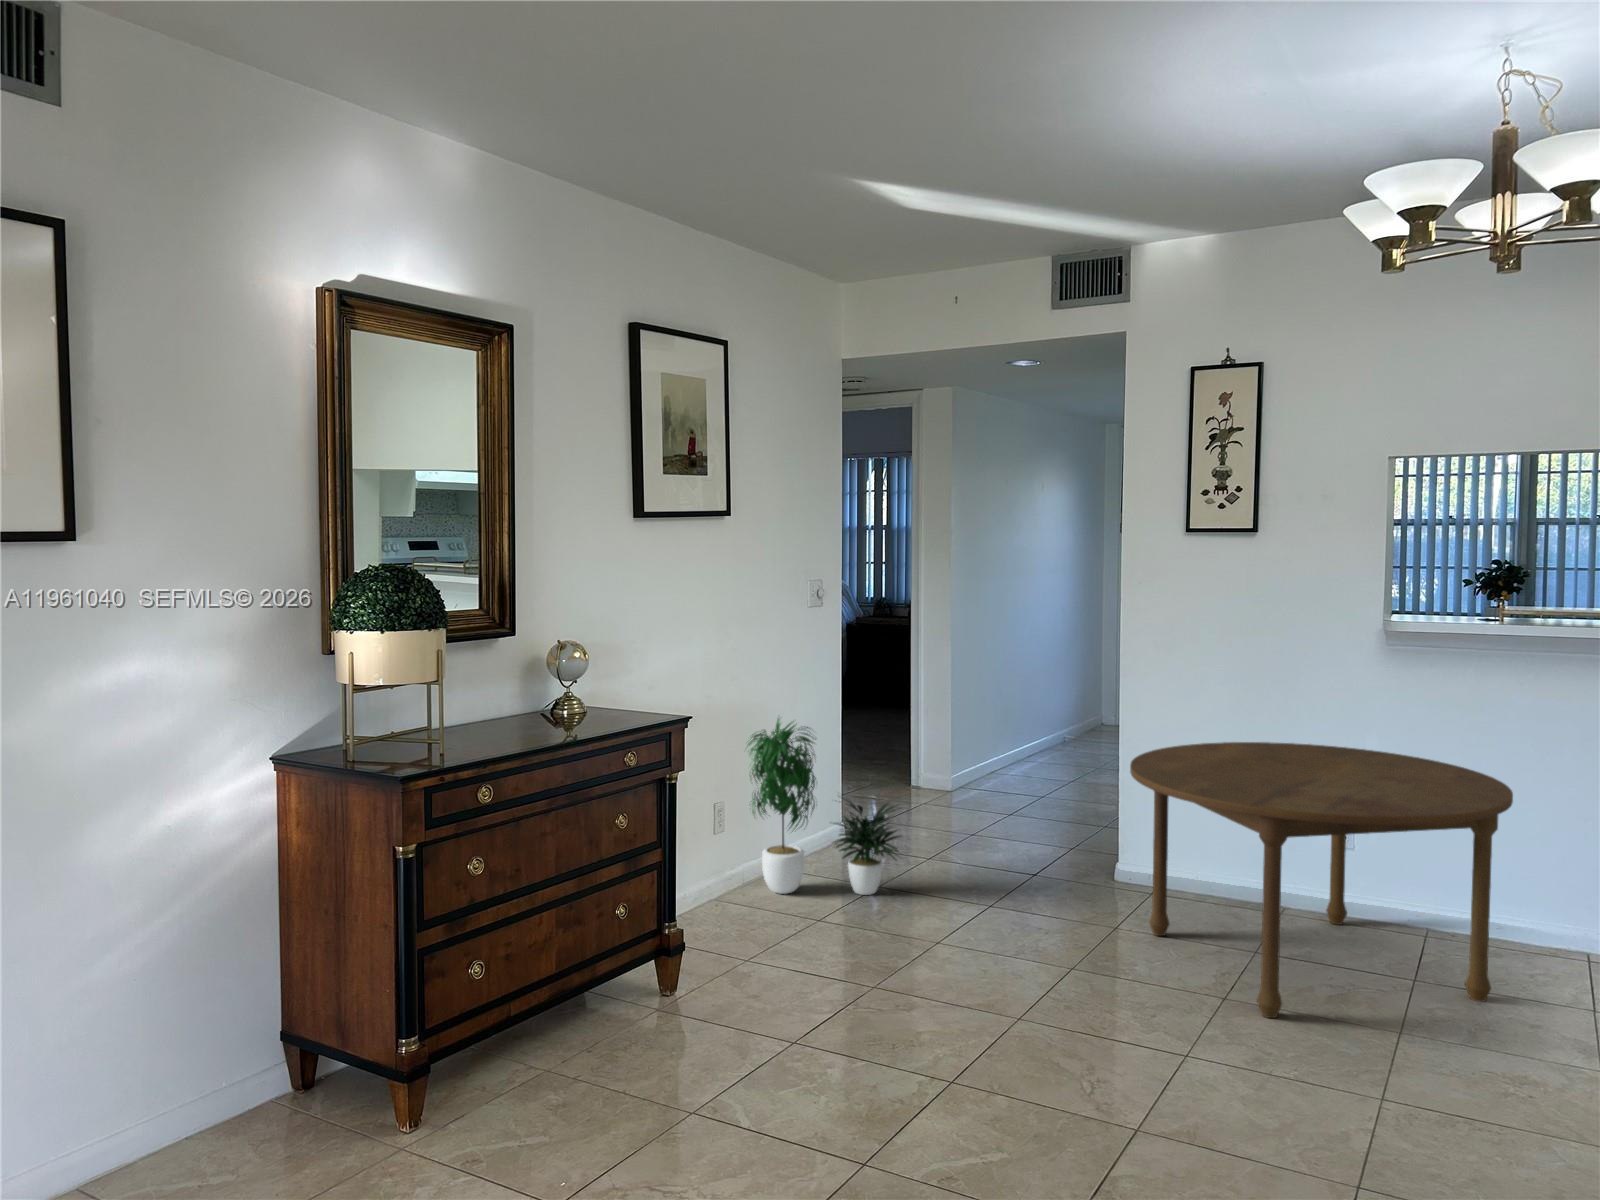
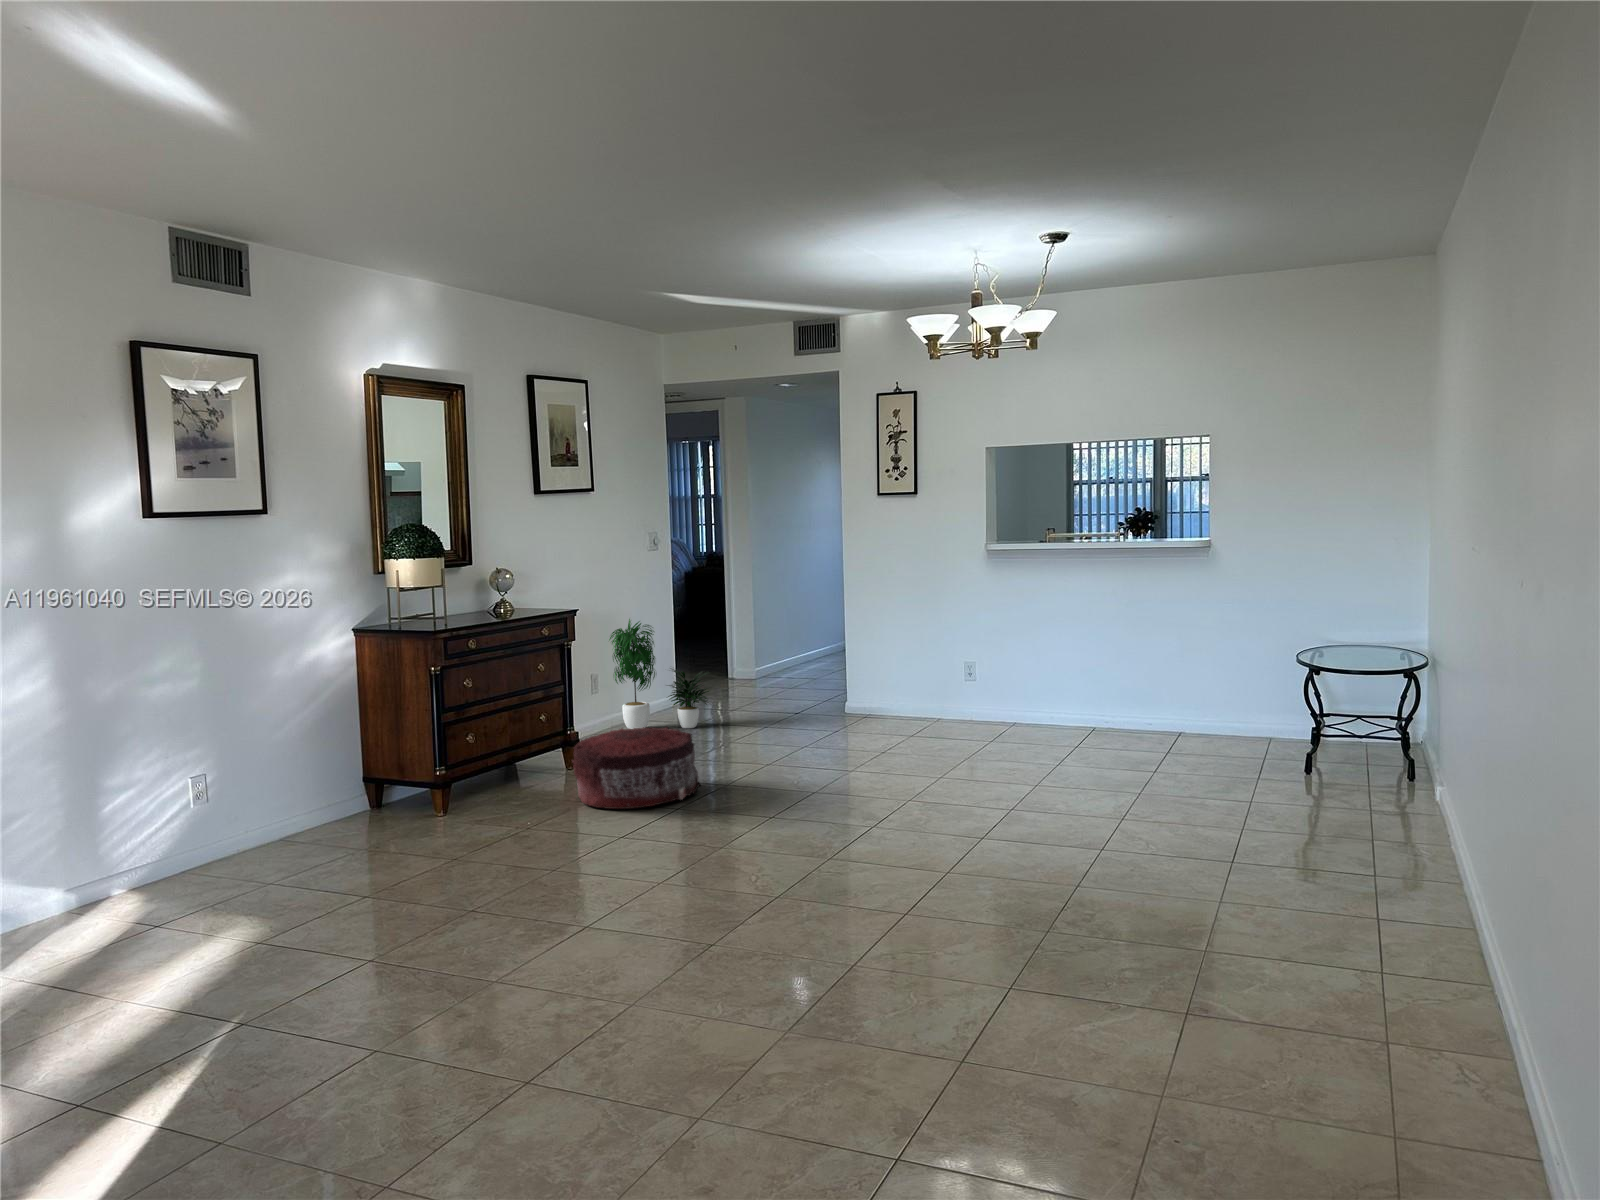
dining table: present [1130,742,1513,1018] -> none [836,620,1033,758]
pouf: none [663,947,908,1149] -> present [572,727,700,809]

